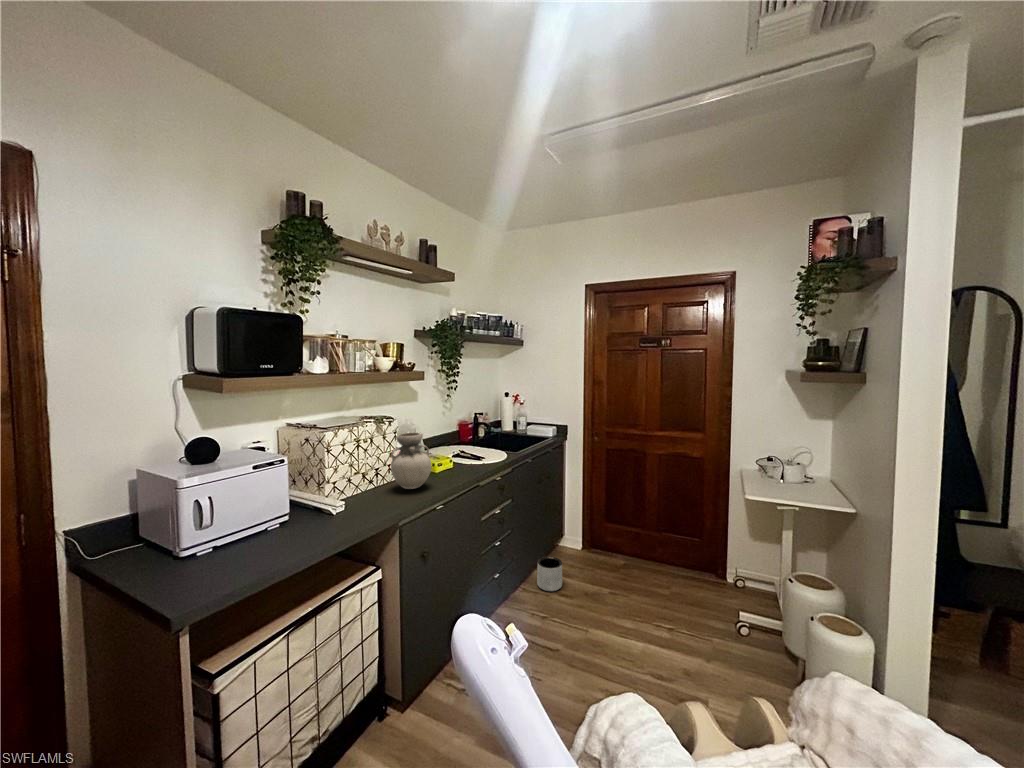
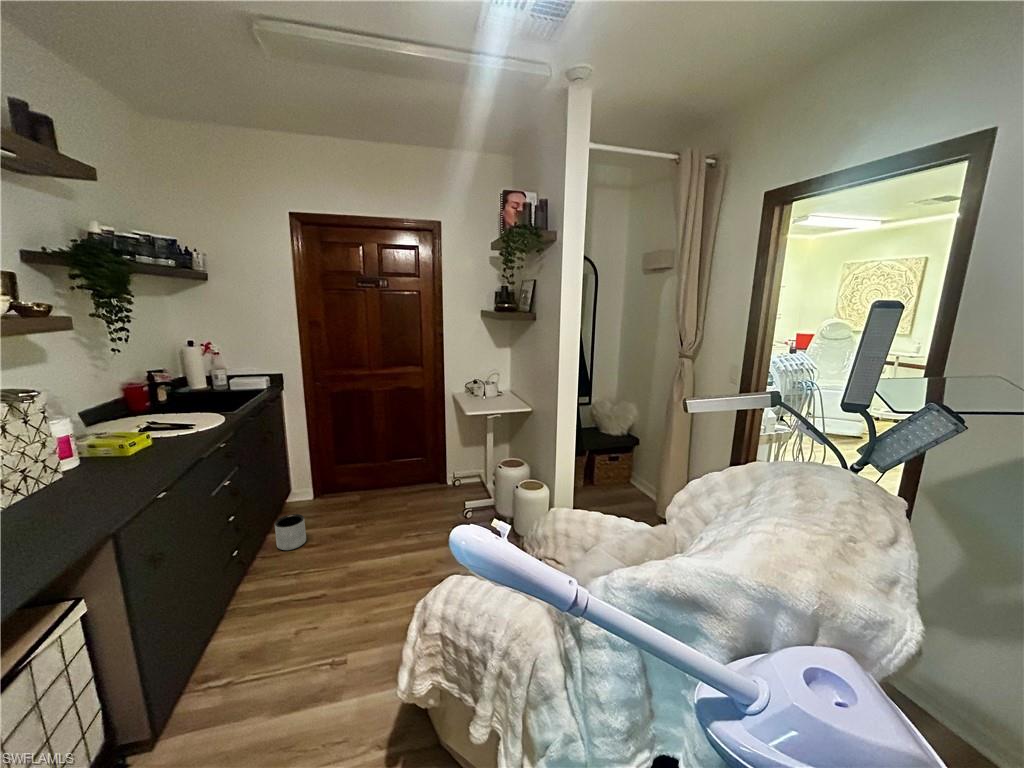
vase: present [391,433,431,489] -> none [57,406,134,485]

